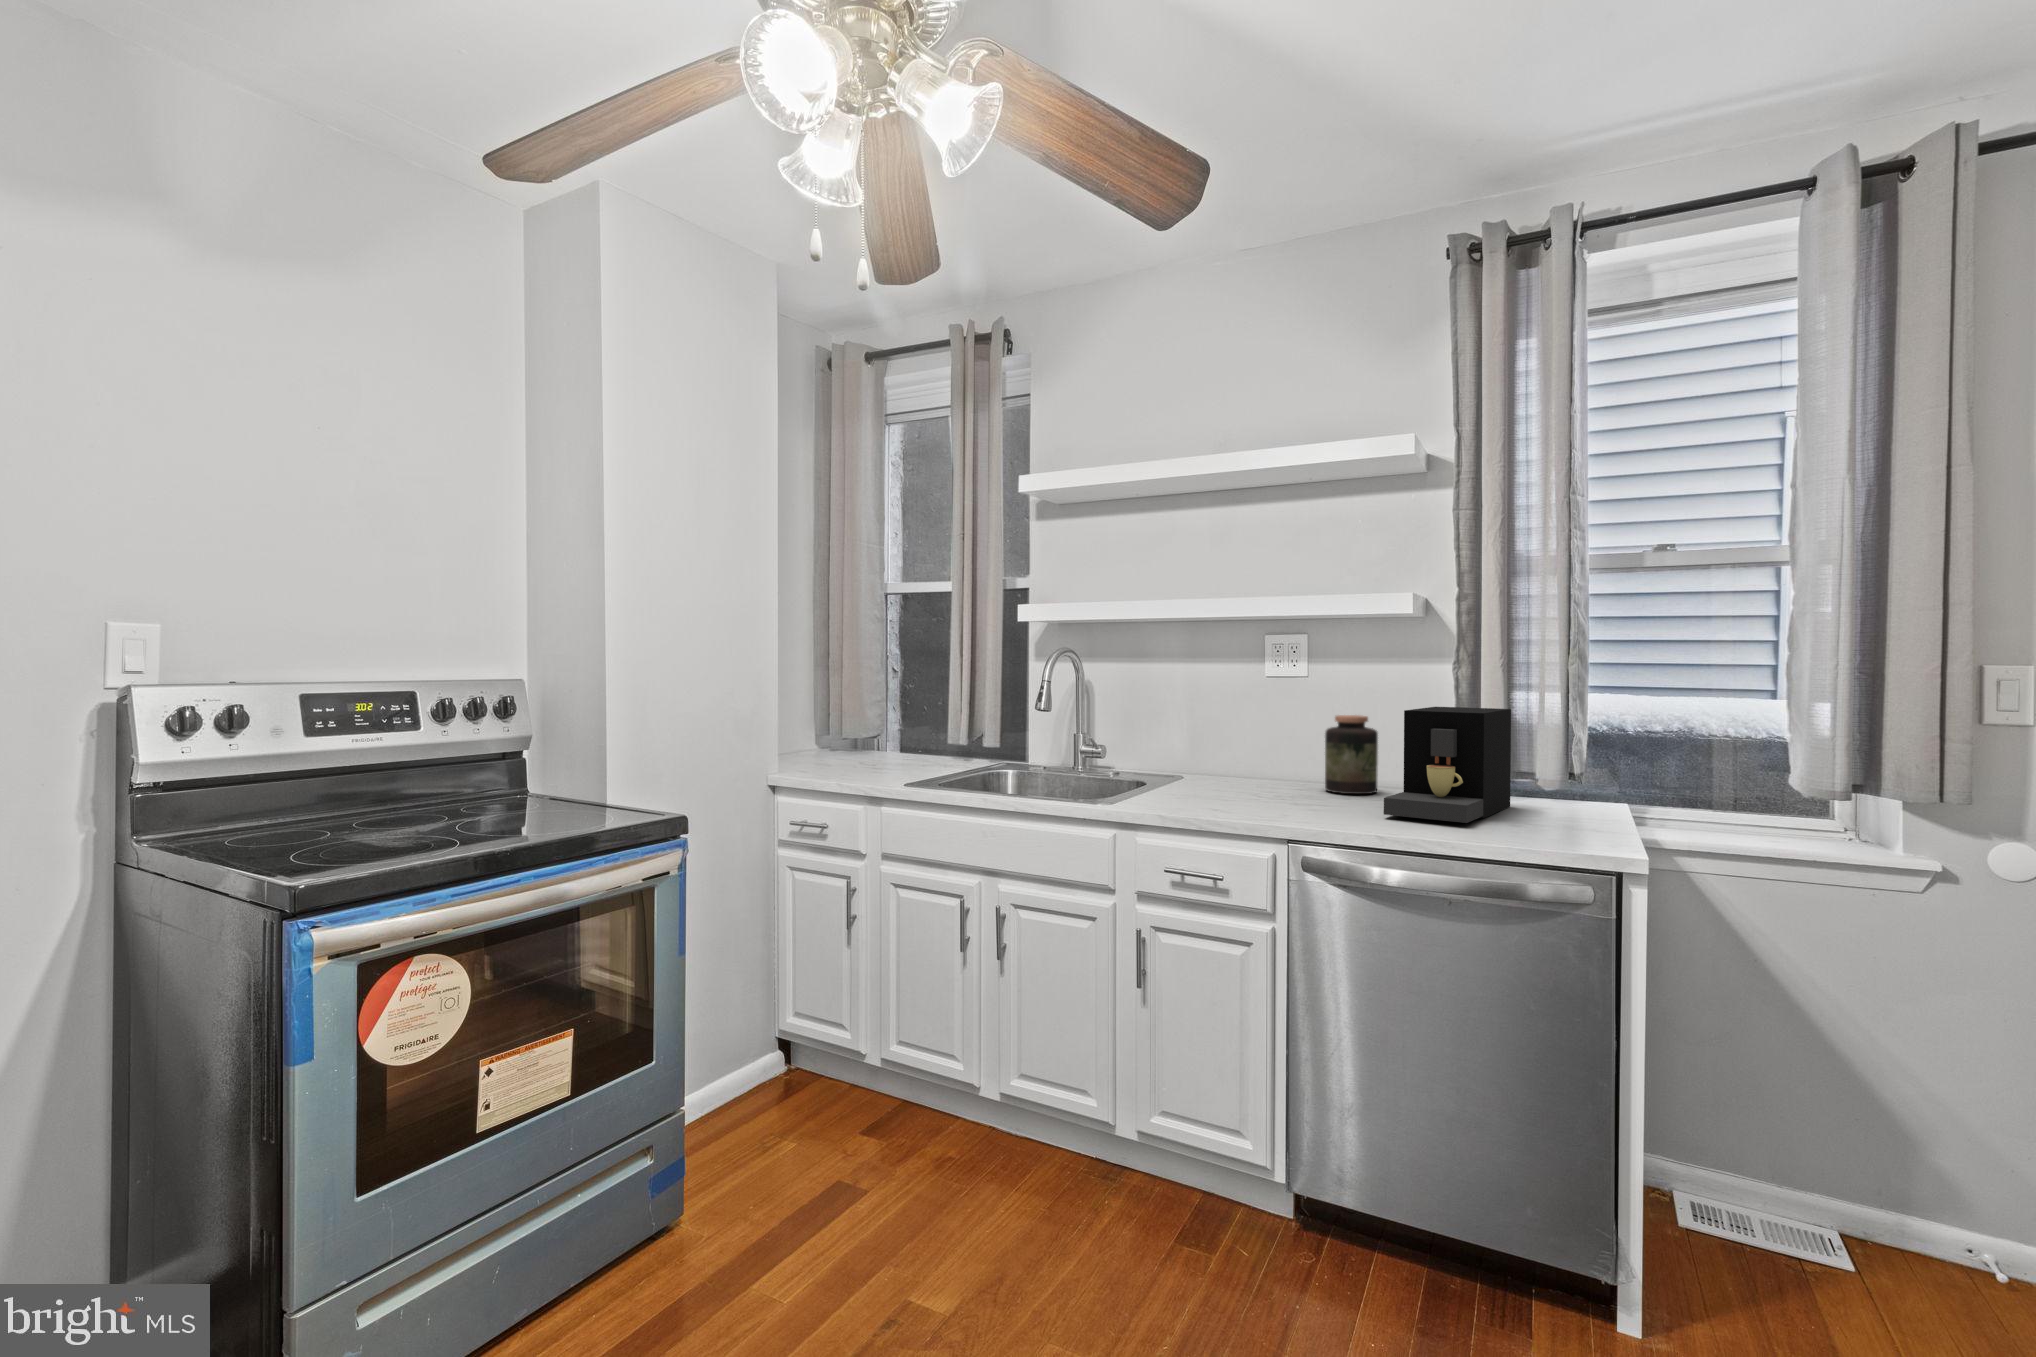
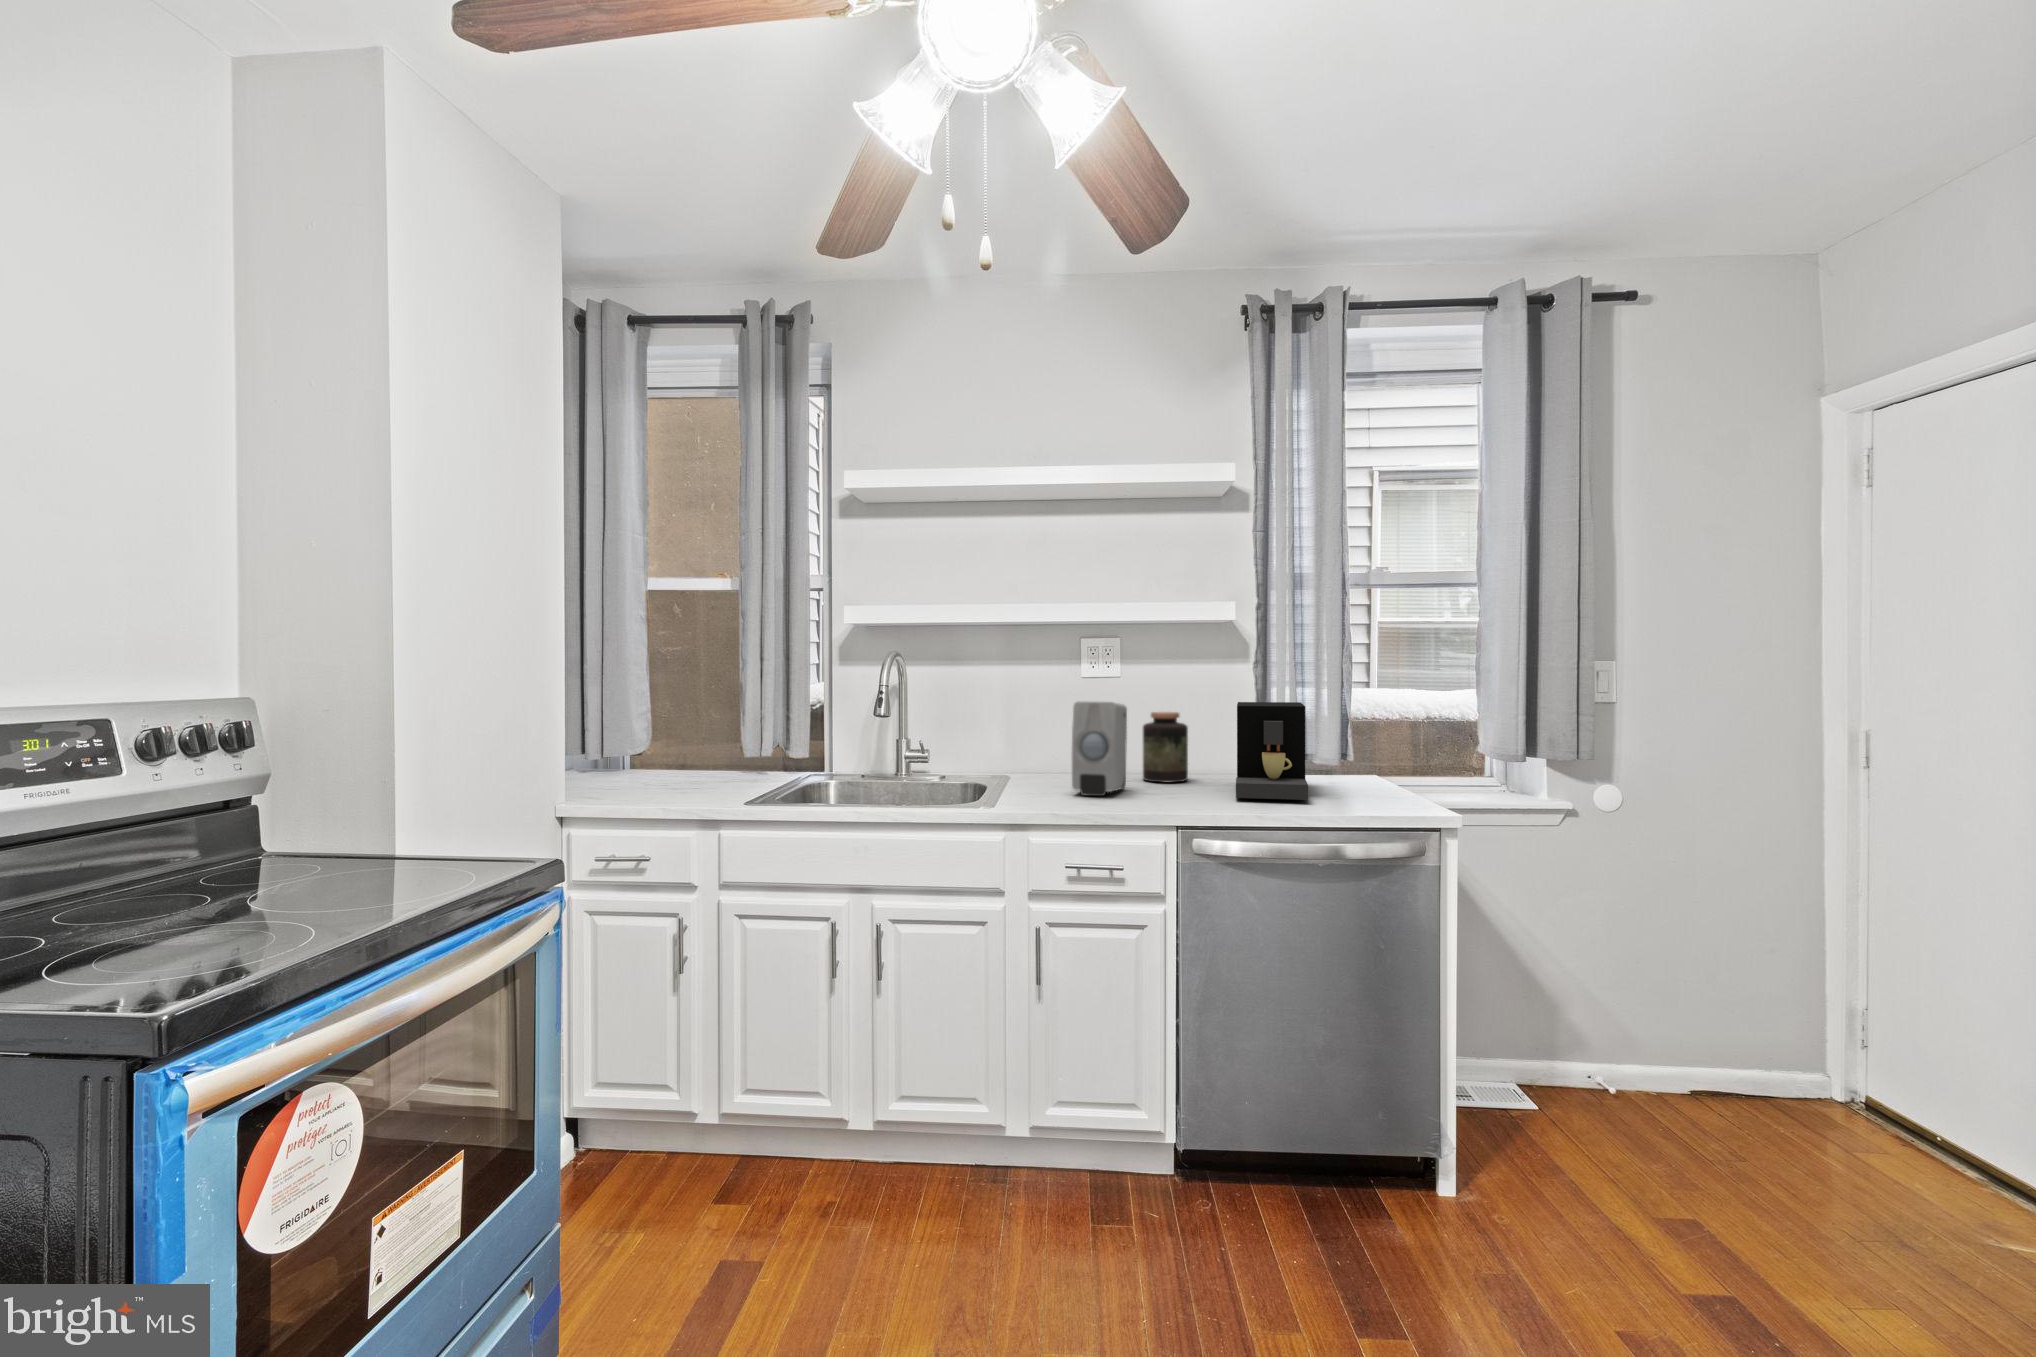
soap dispenser: none [1214,701,1290,802] -> present [1072,702,1127,796]

